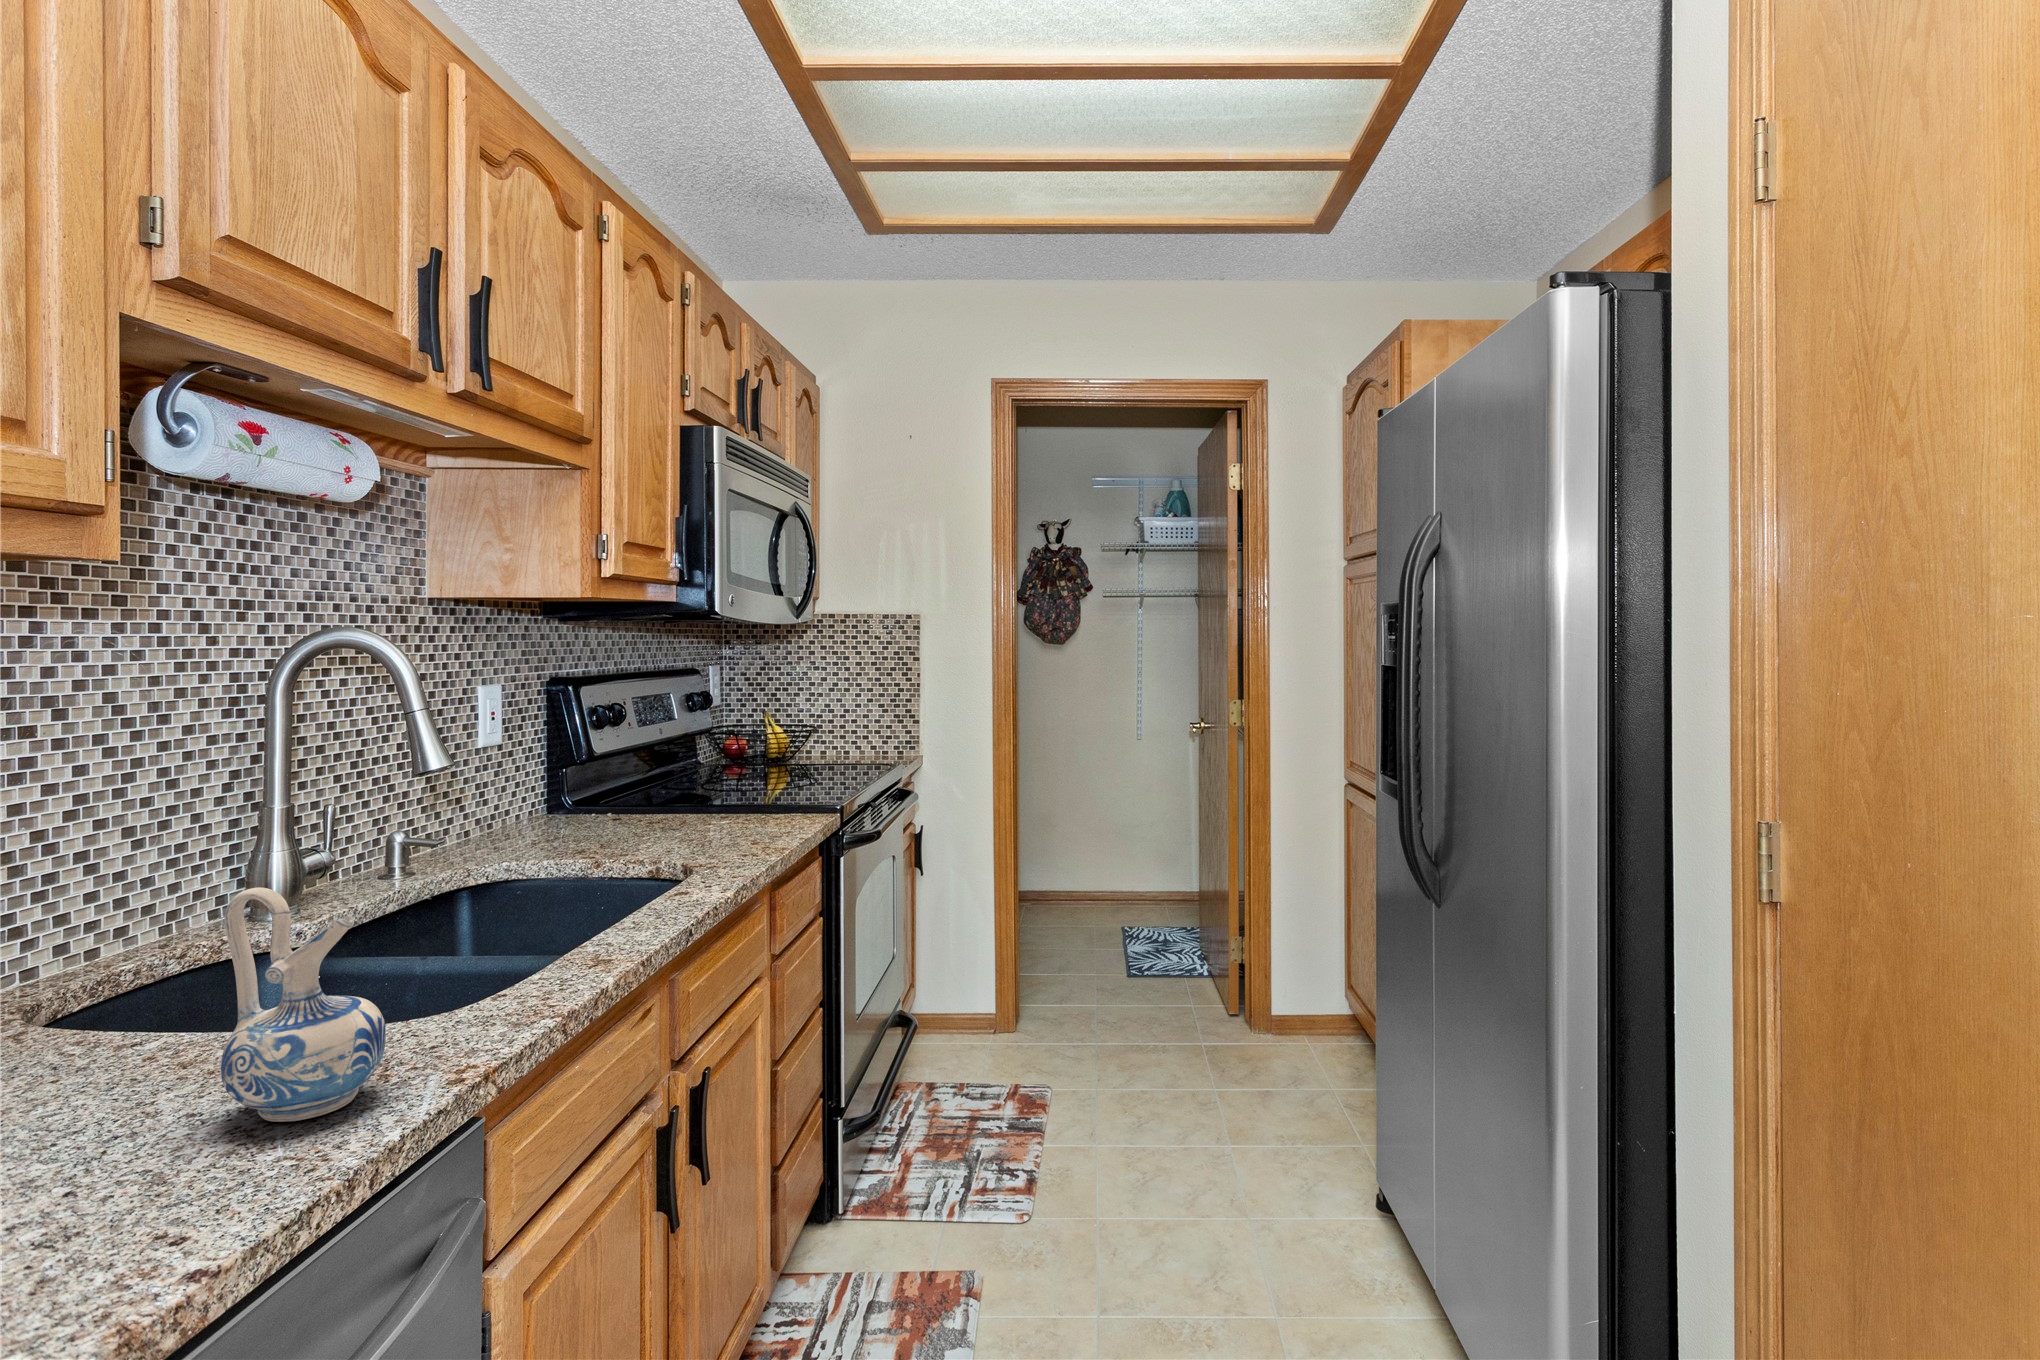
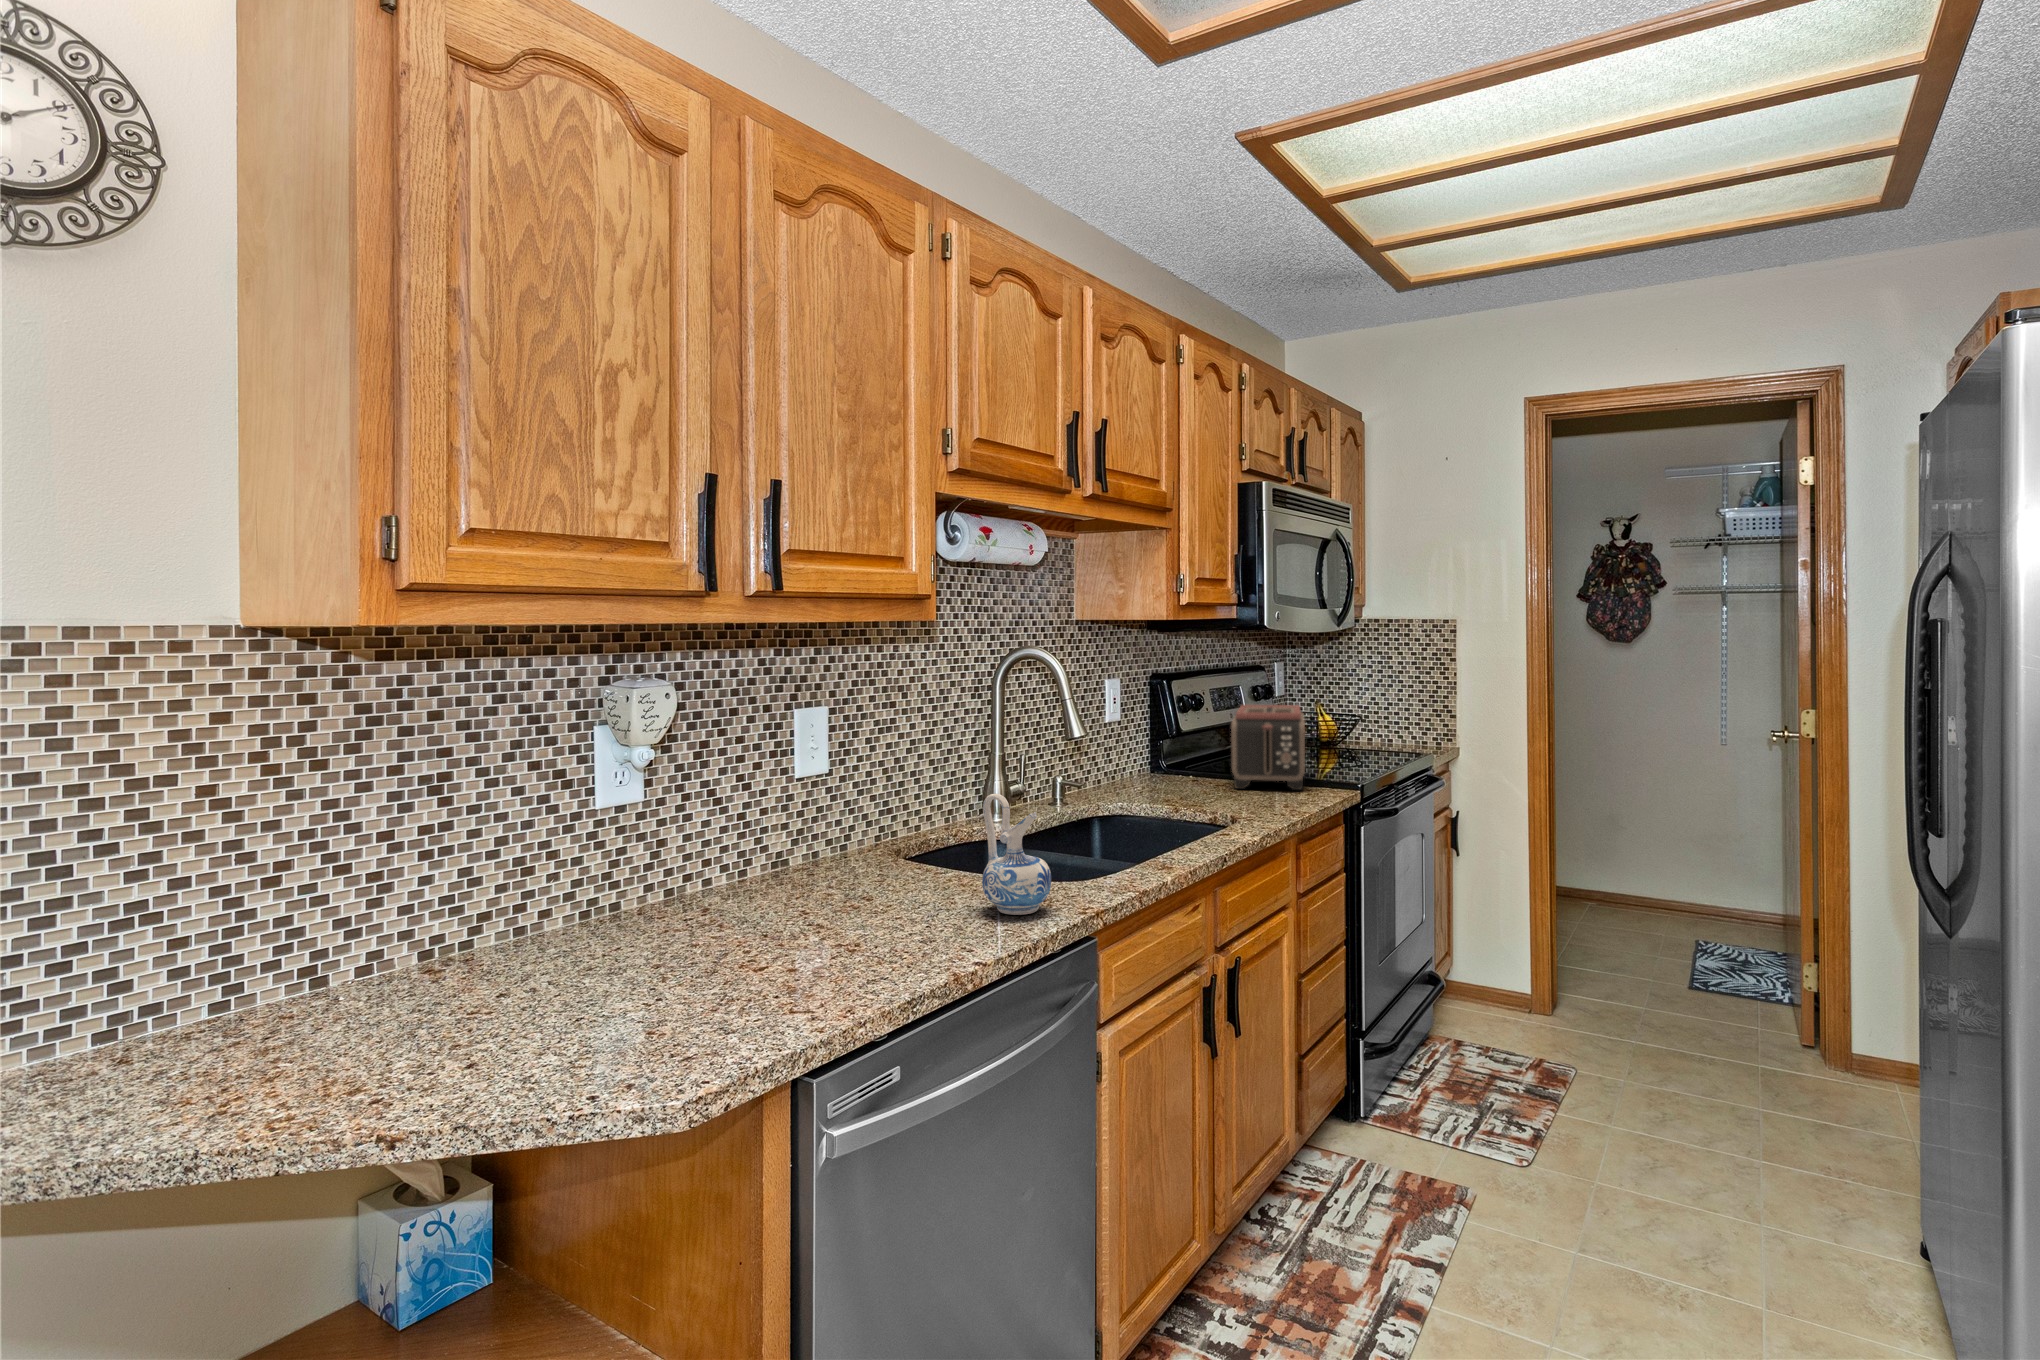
toaster: none [671,713,771,825] -> present [1231,705,1305,790]

